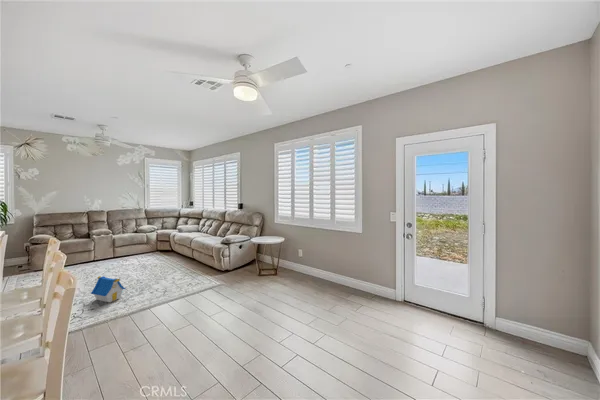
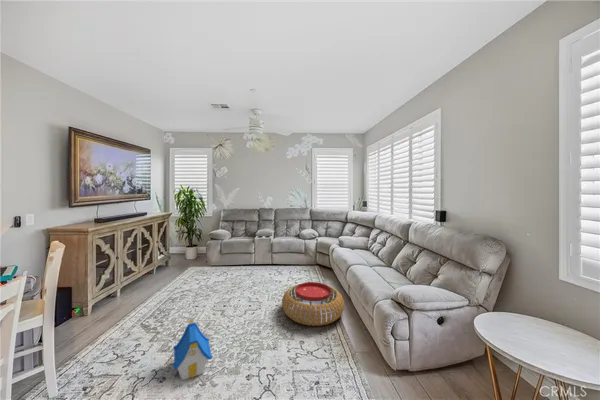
pouf: none [149,252,192,273] -> present [282,282,344,326]

